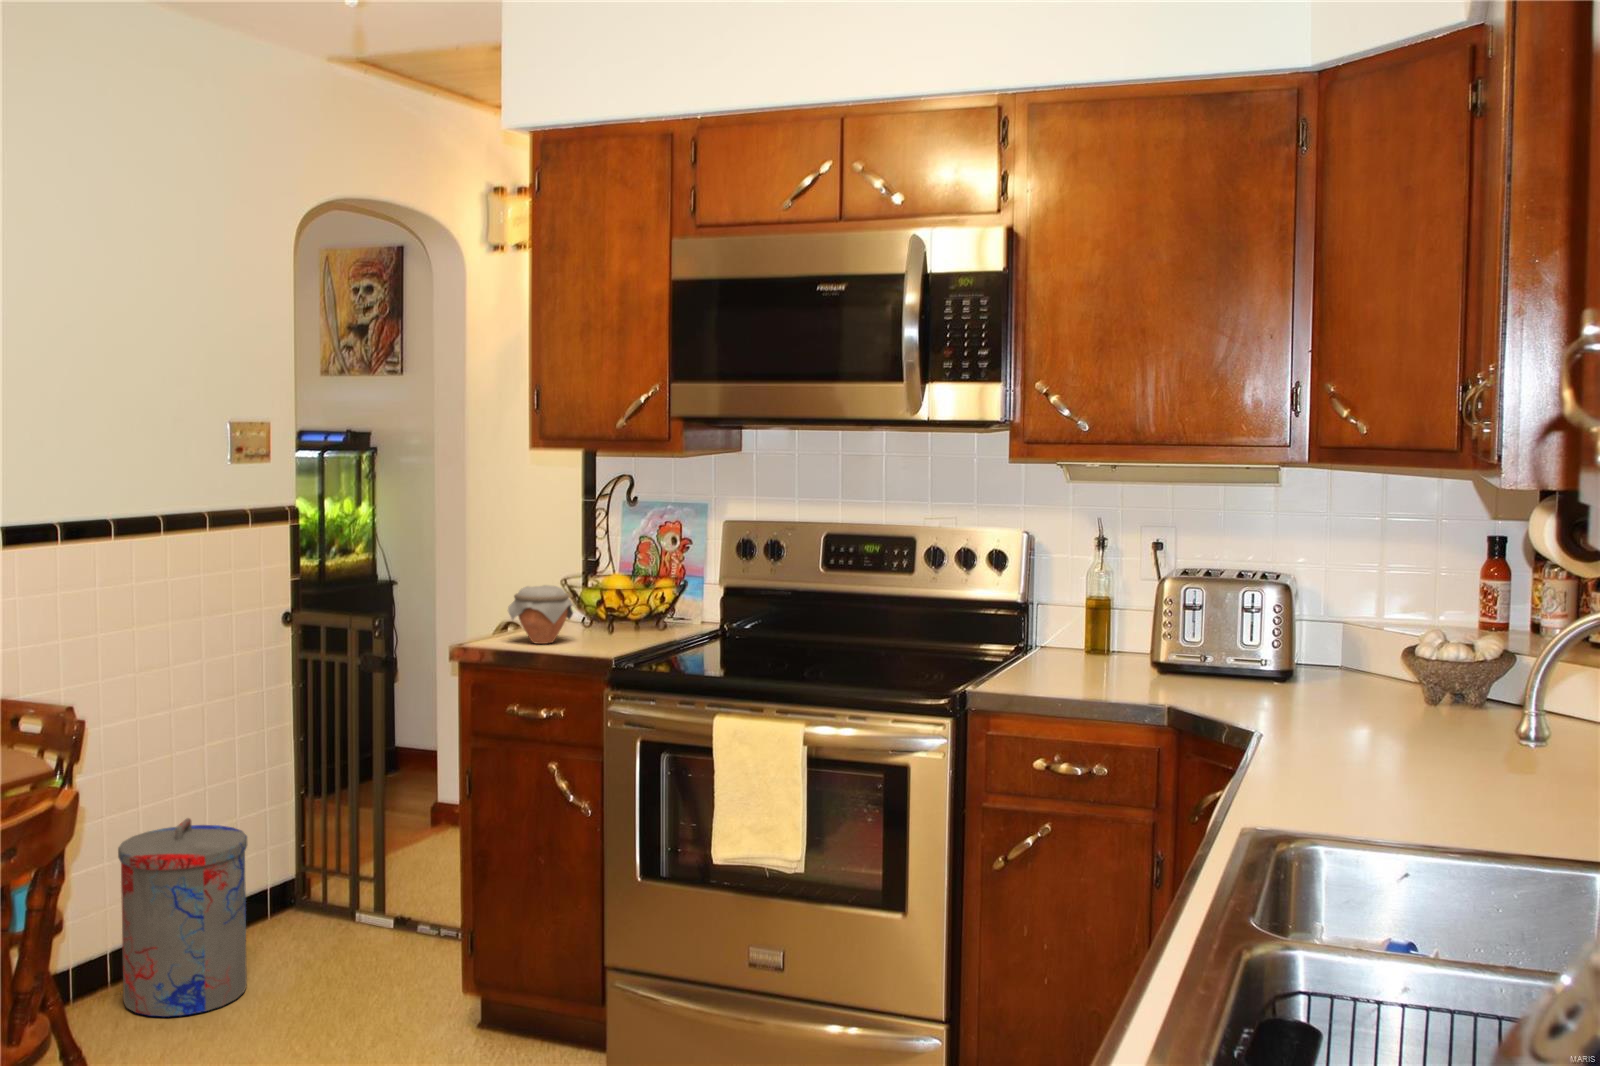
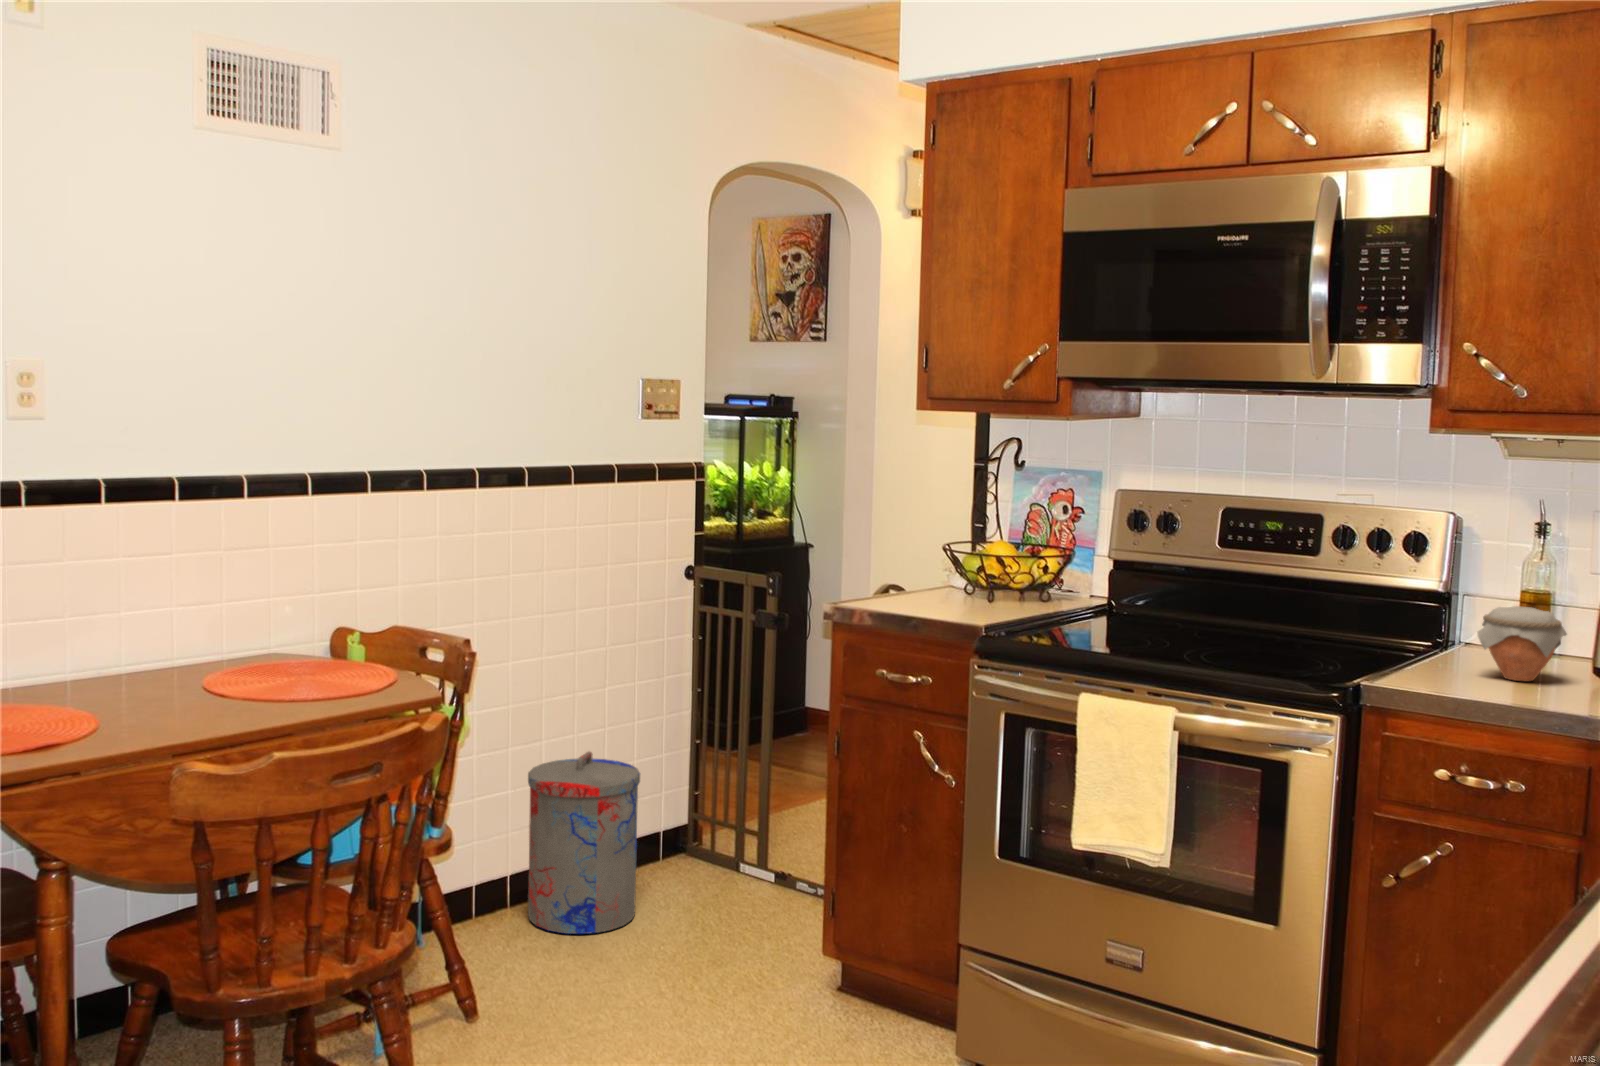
jar: present [508,585,573,644] -> present [1477,606,1567,681]

